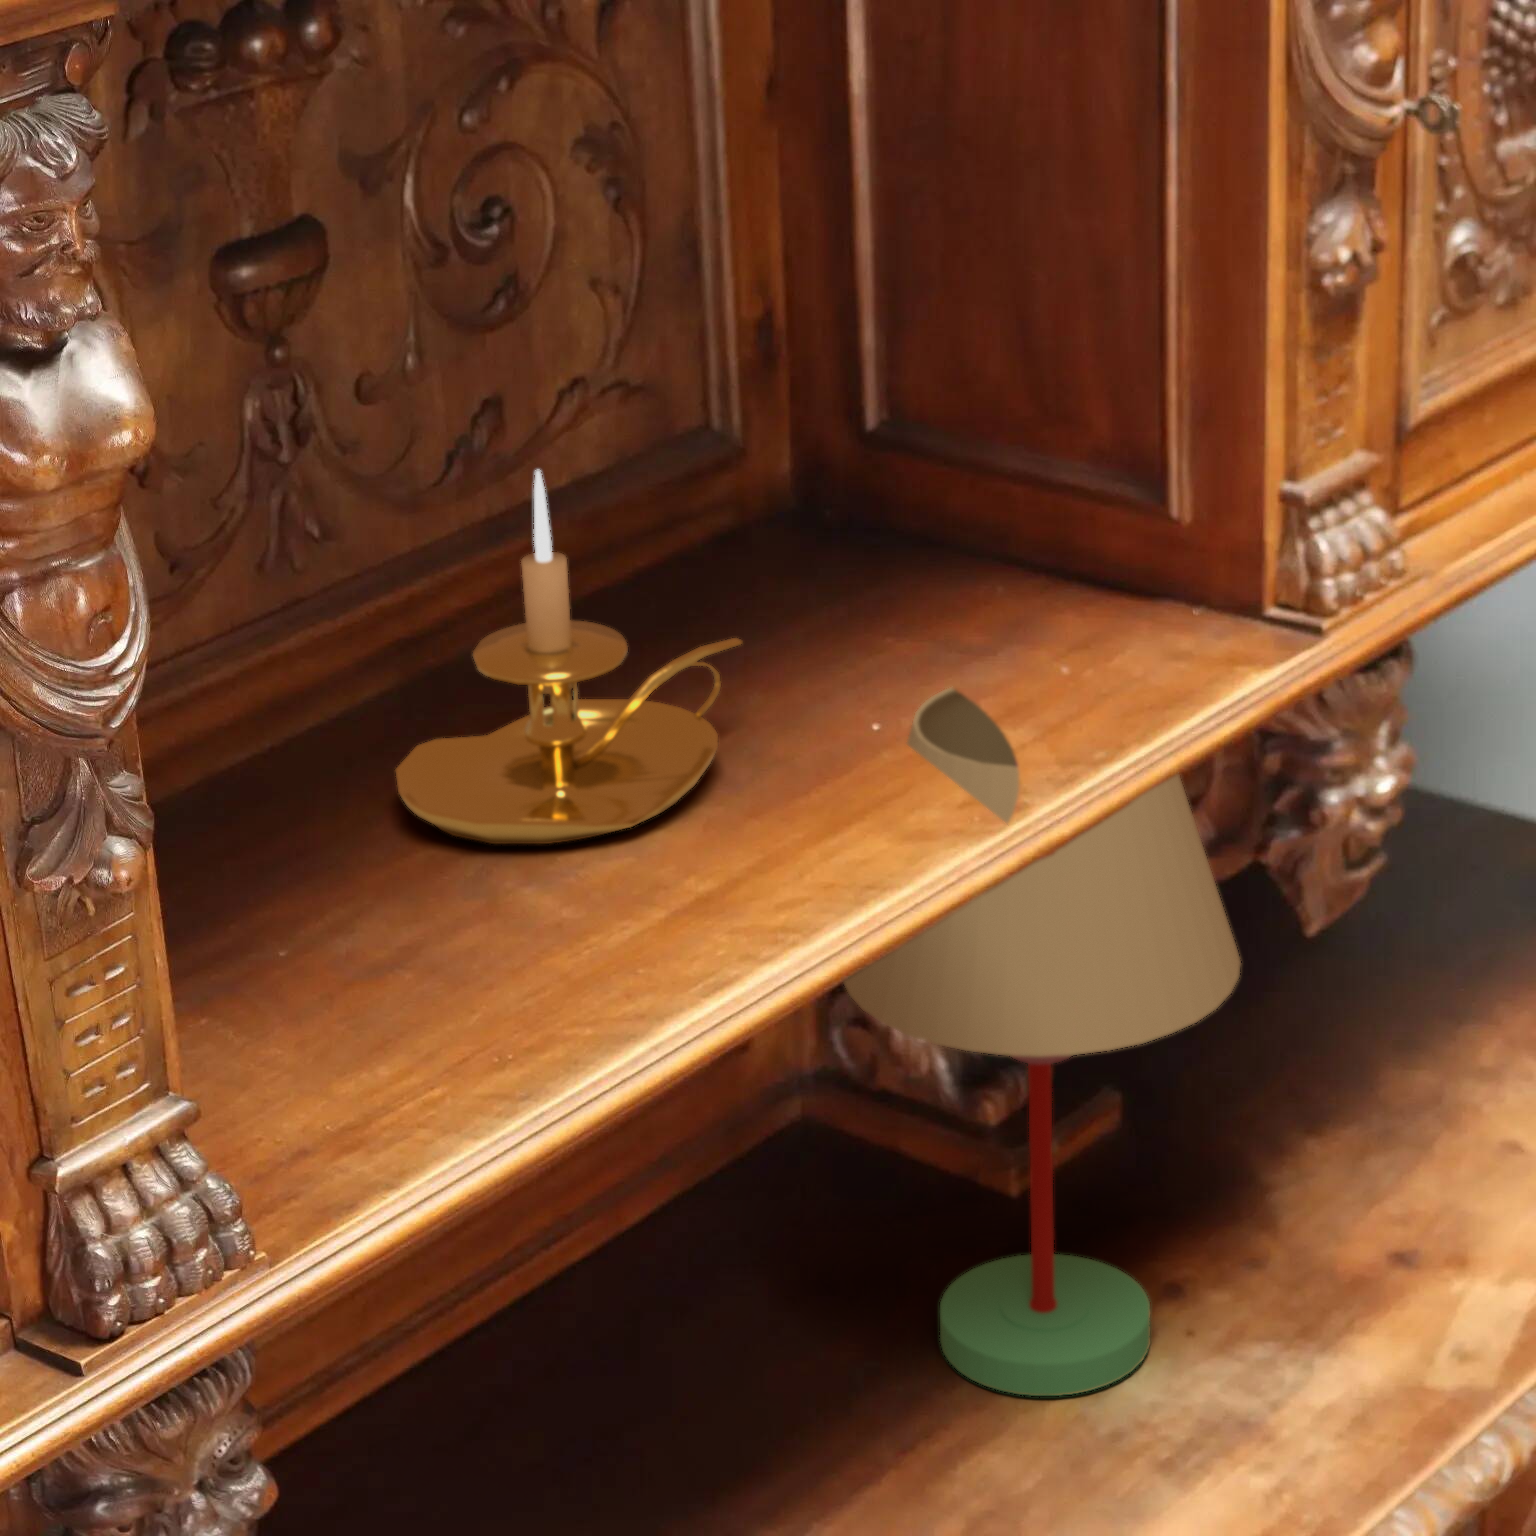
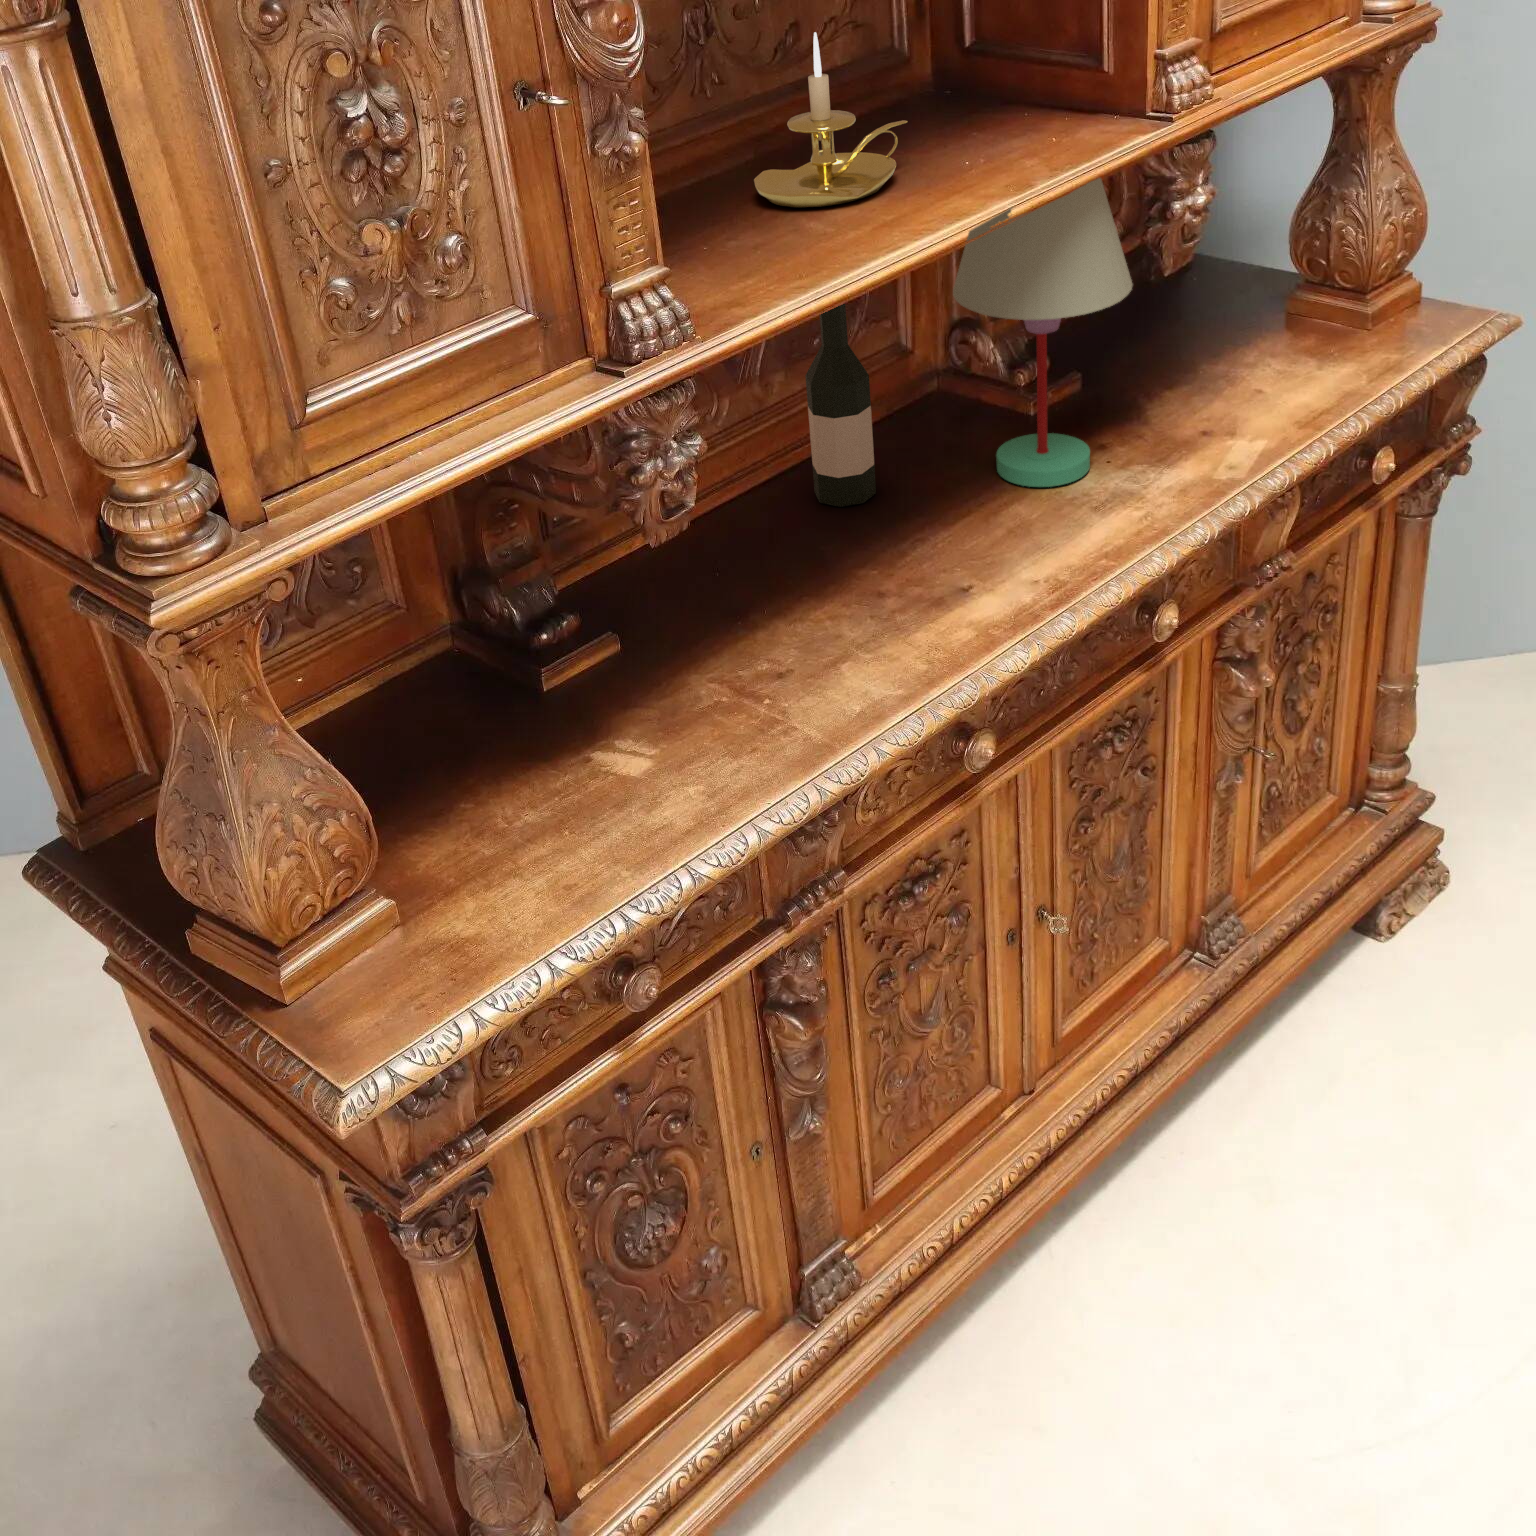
wine bottle: none [507,930,667,1444] -> present [805,304,876,507]

